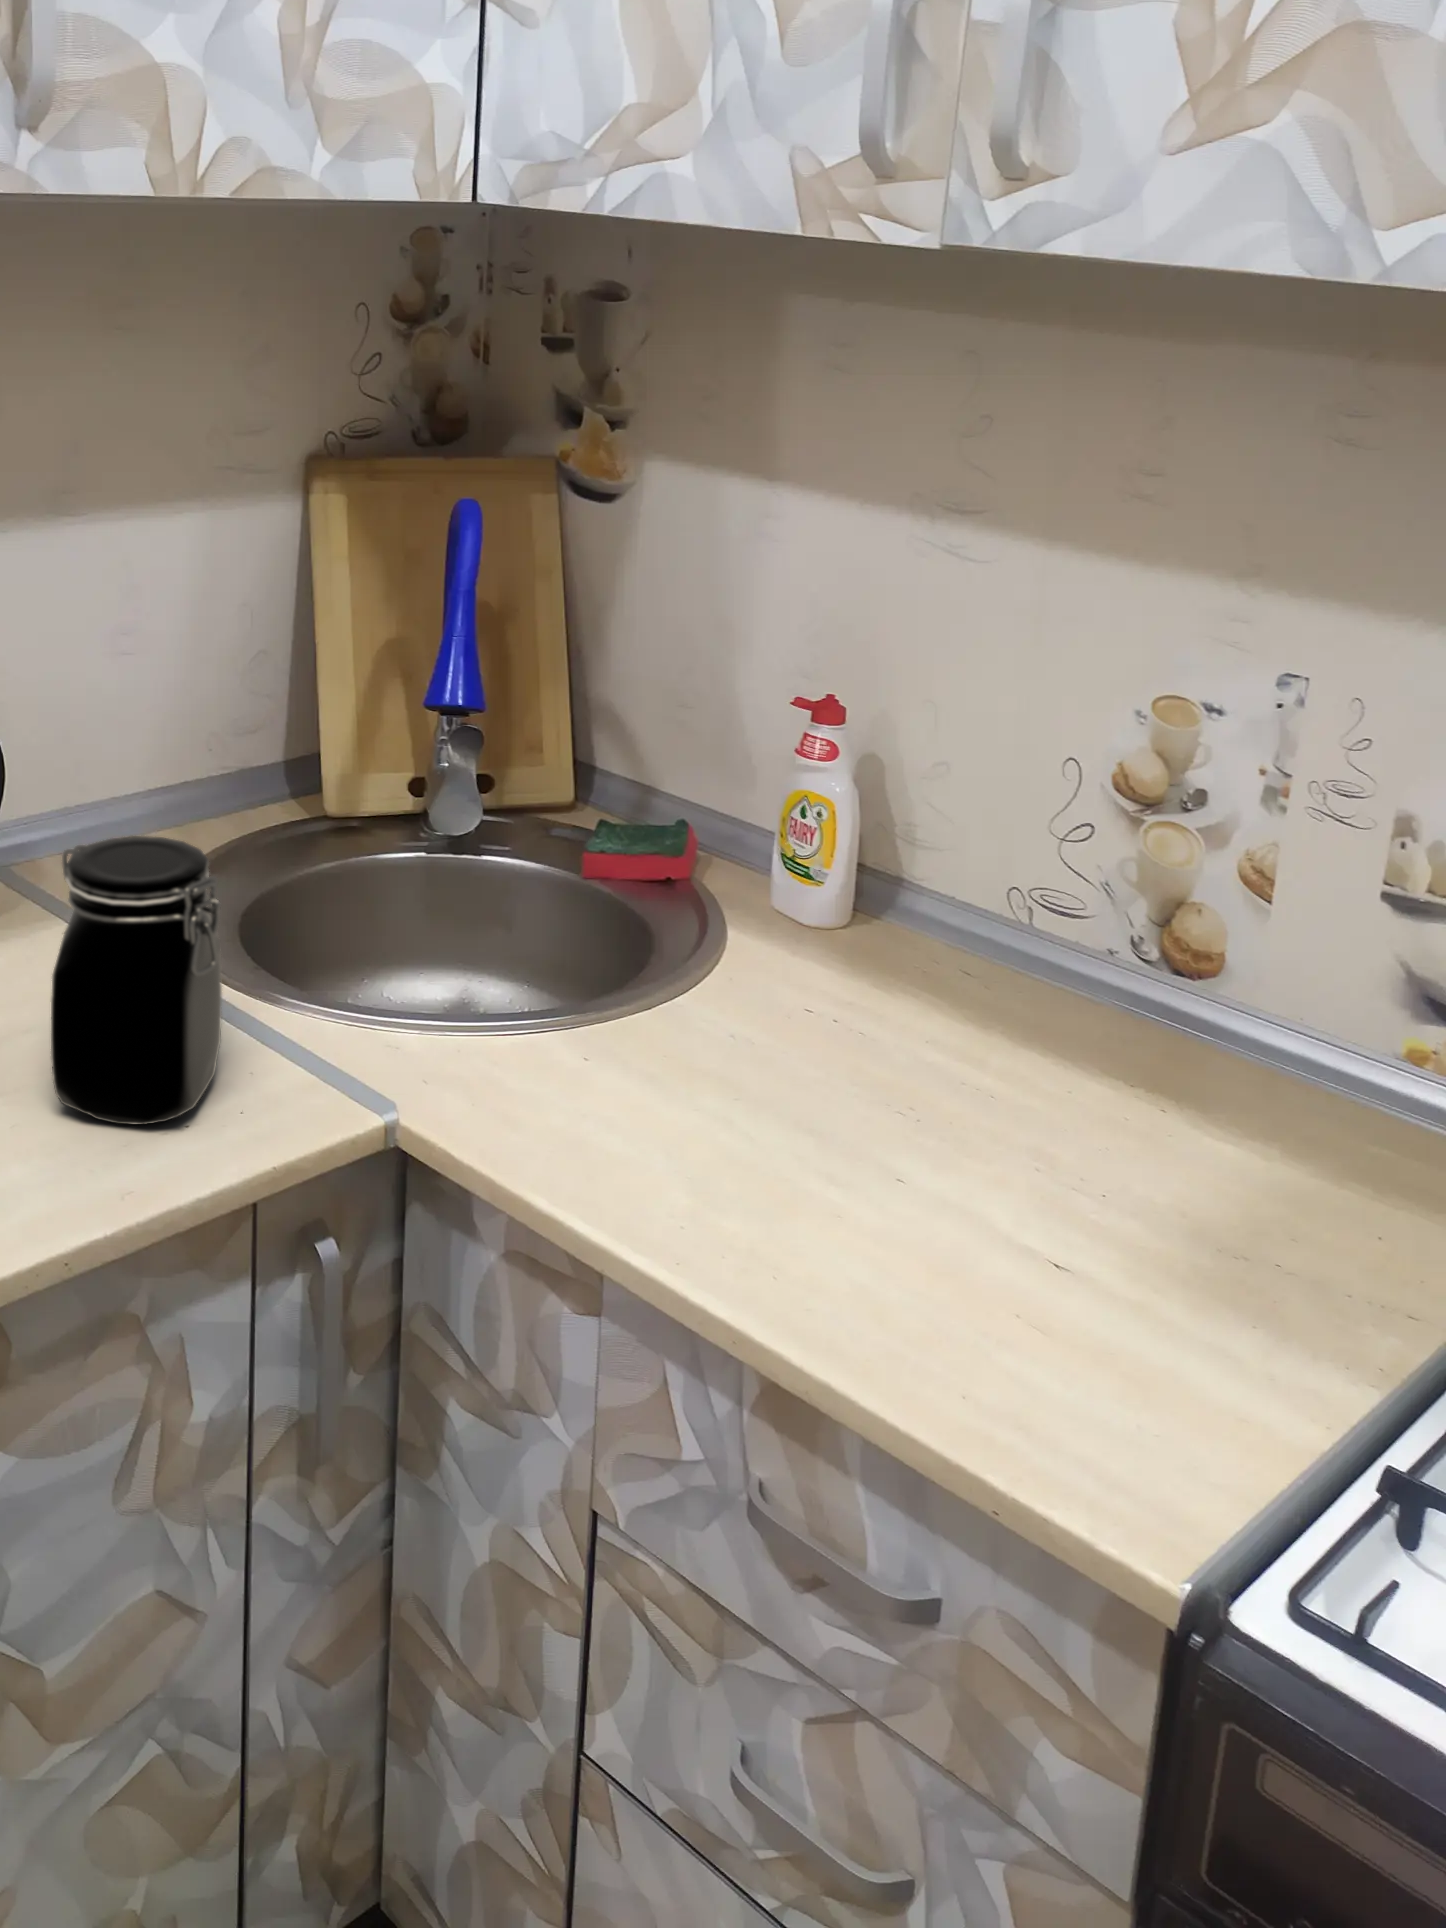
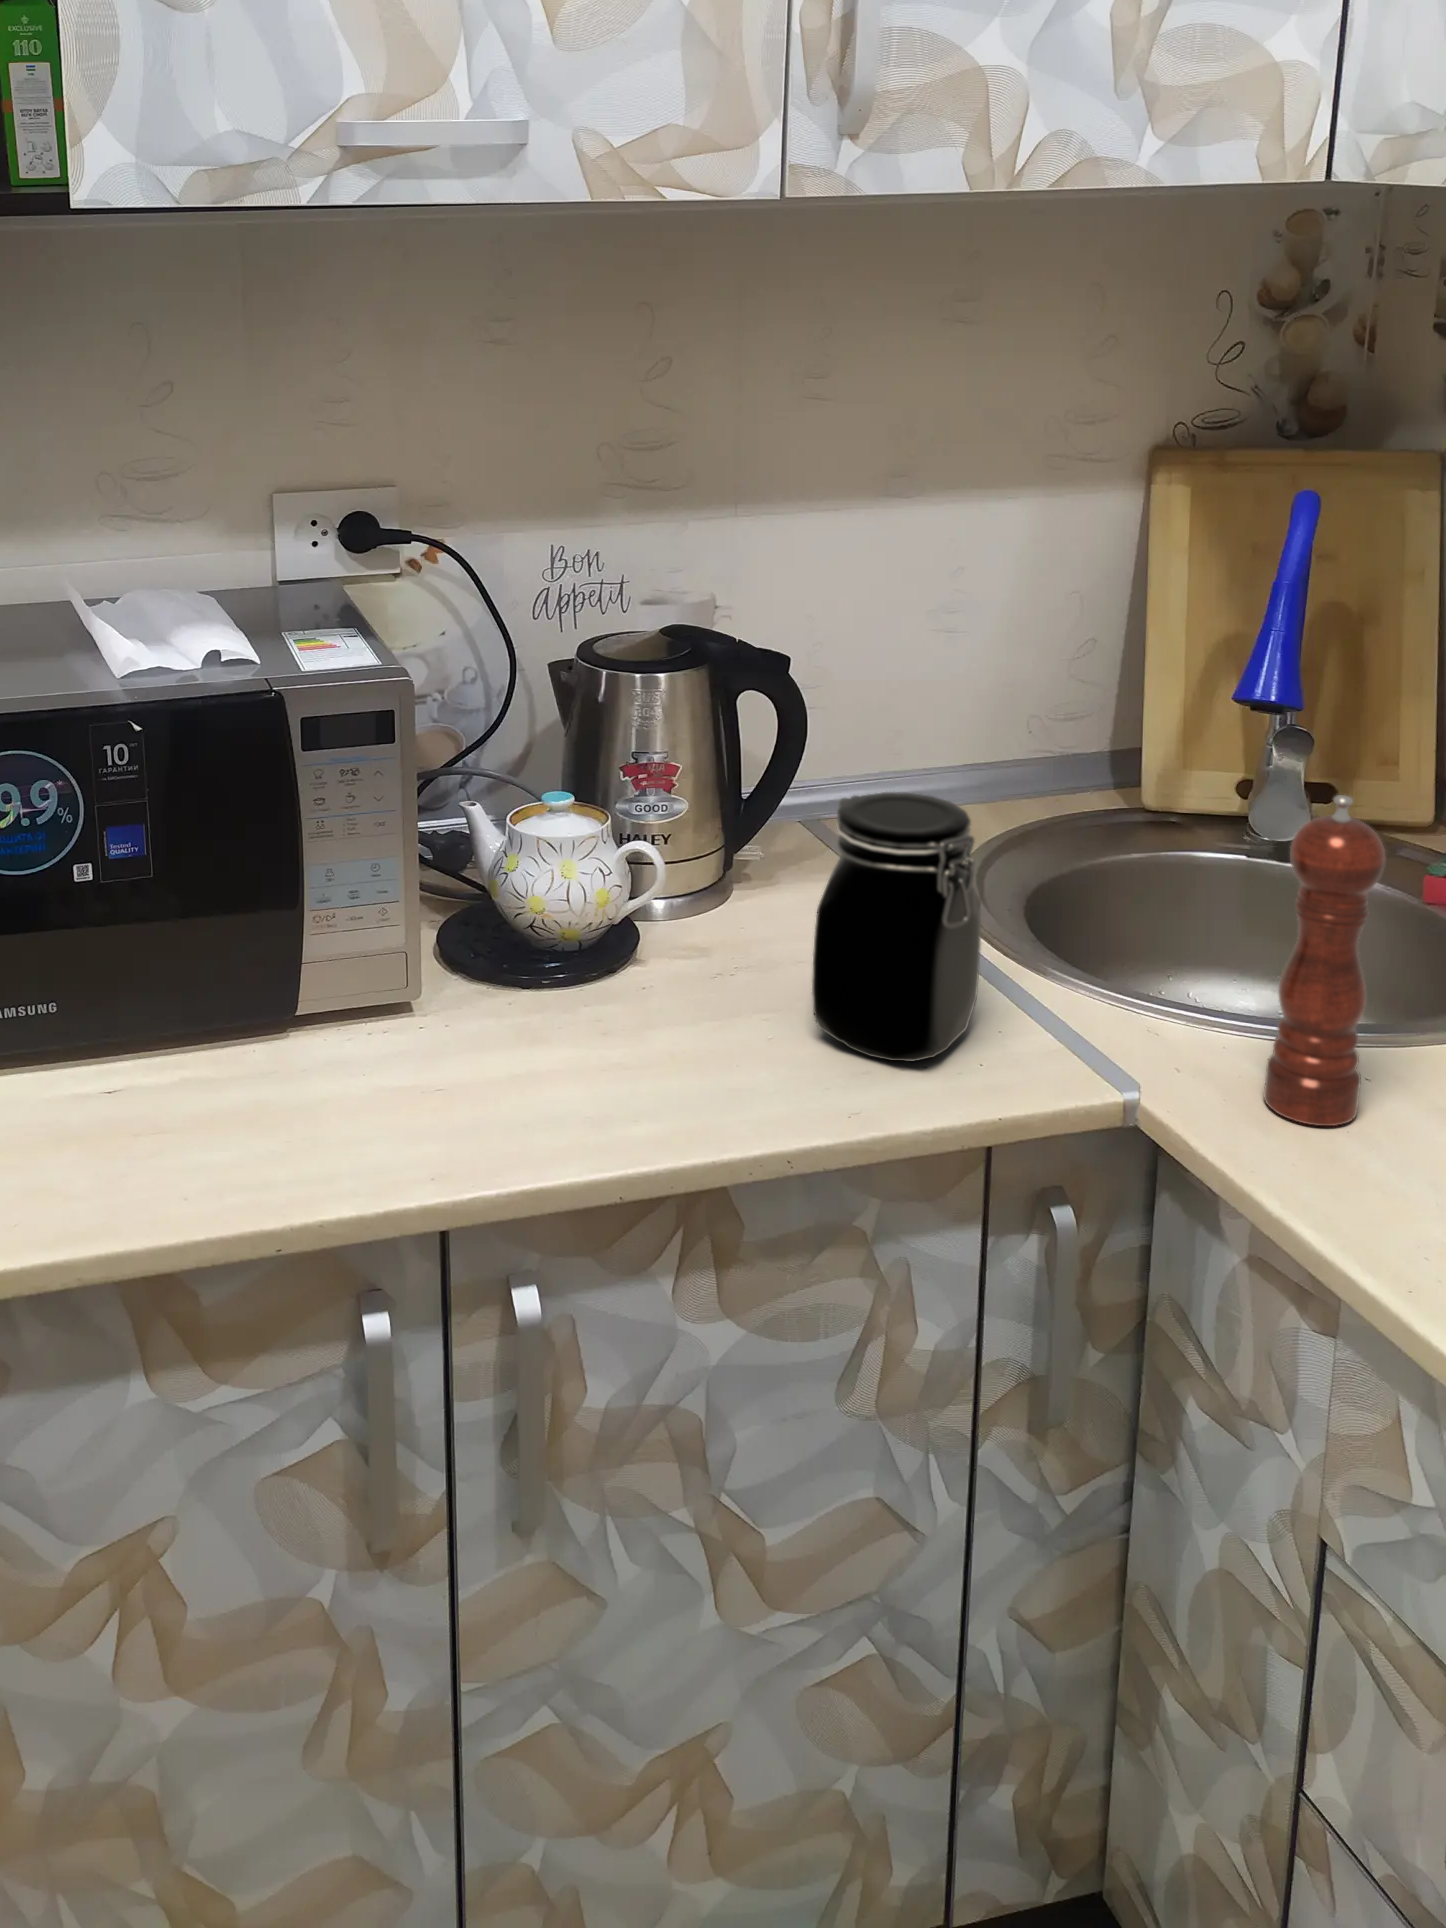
pepper mill: none [504,795,601,1115] -> present [1264,795,1385,1126]

